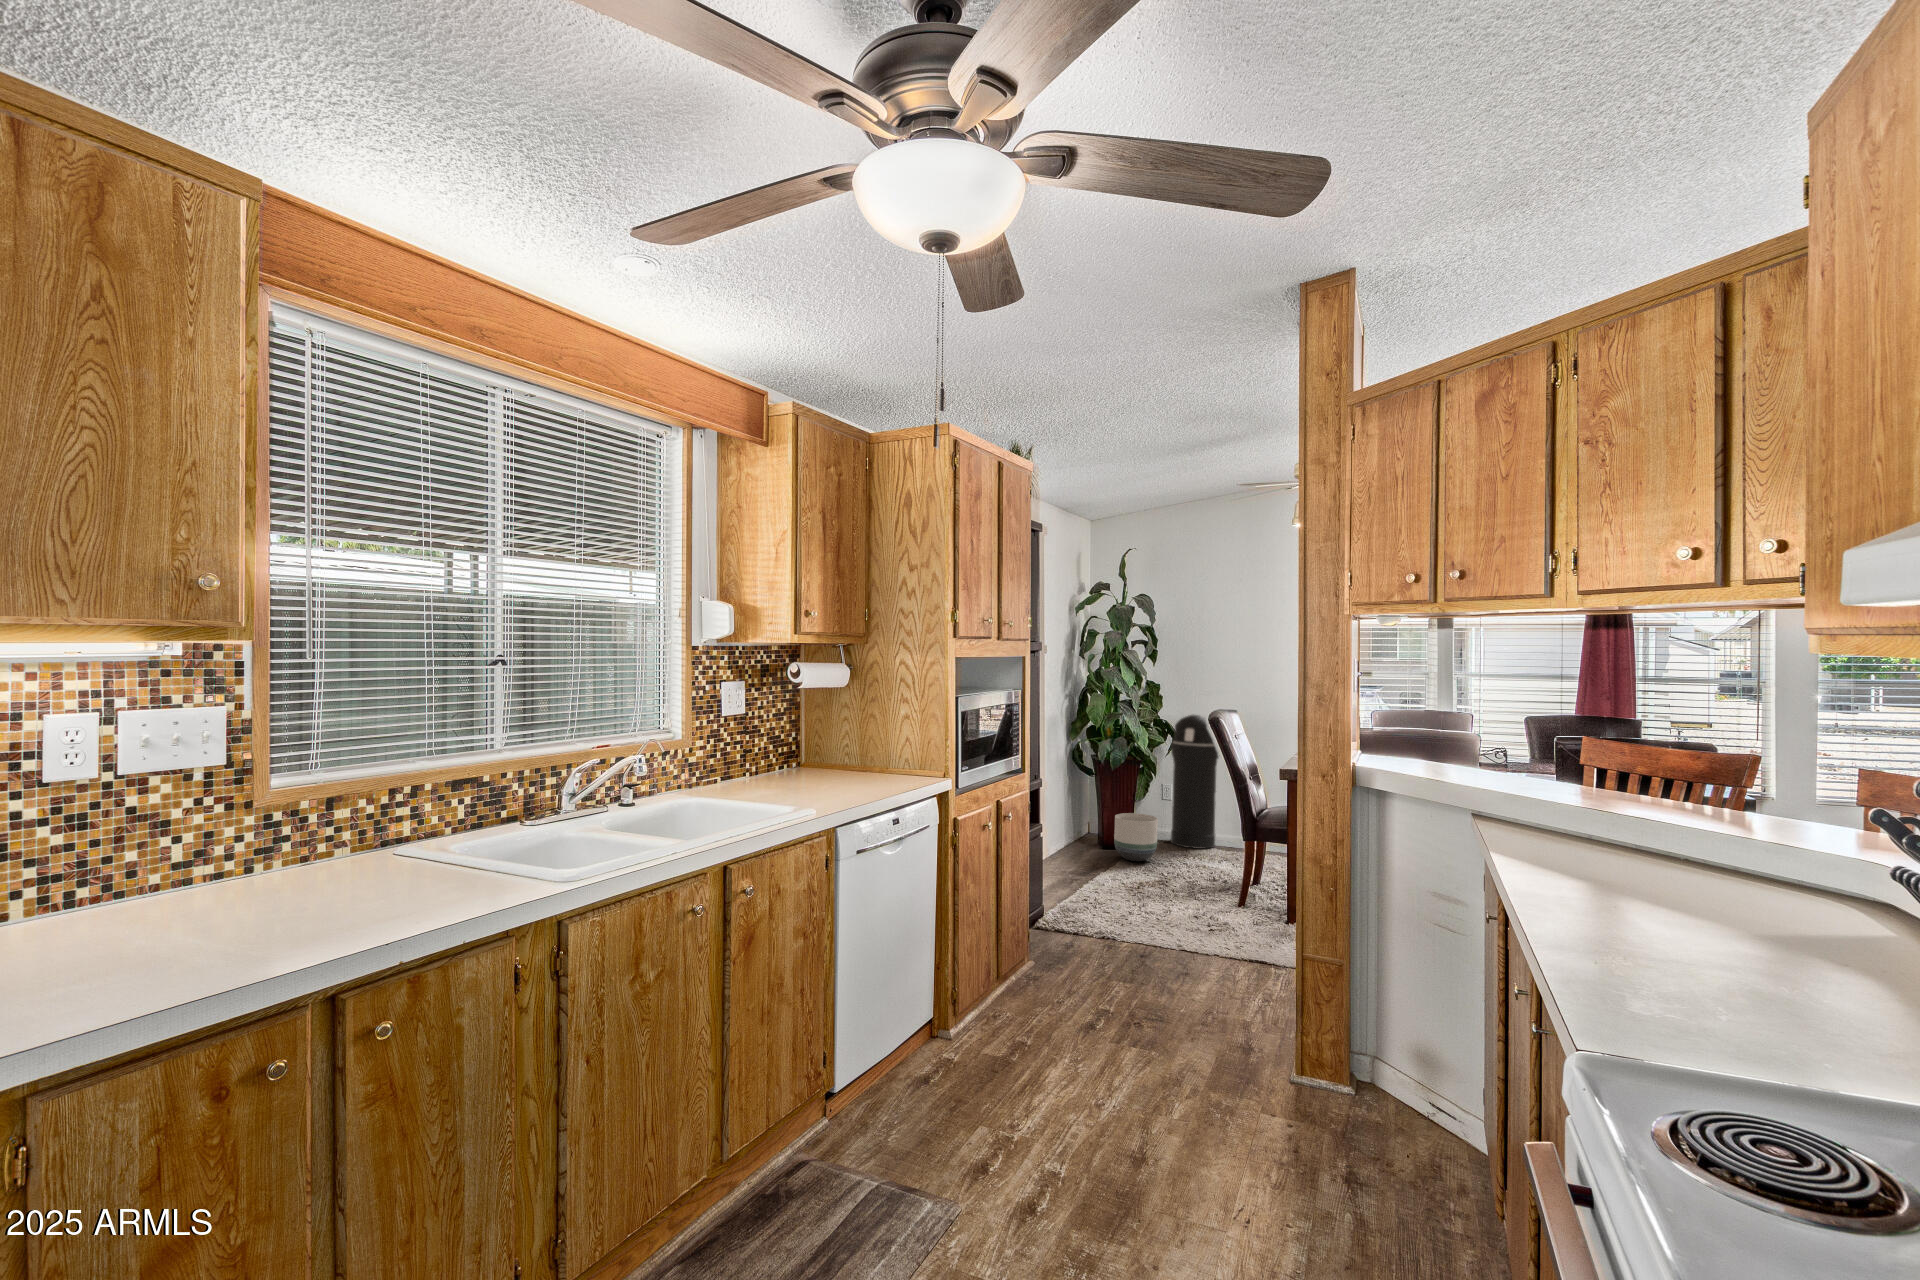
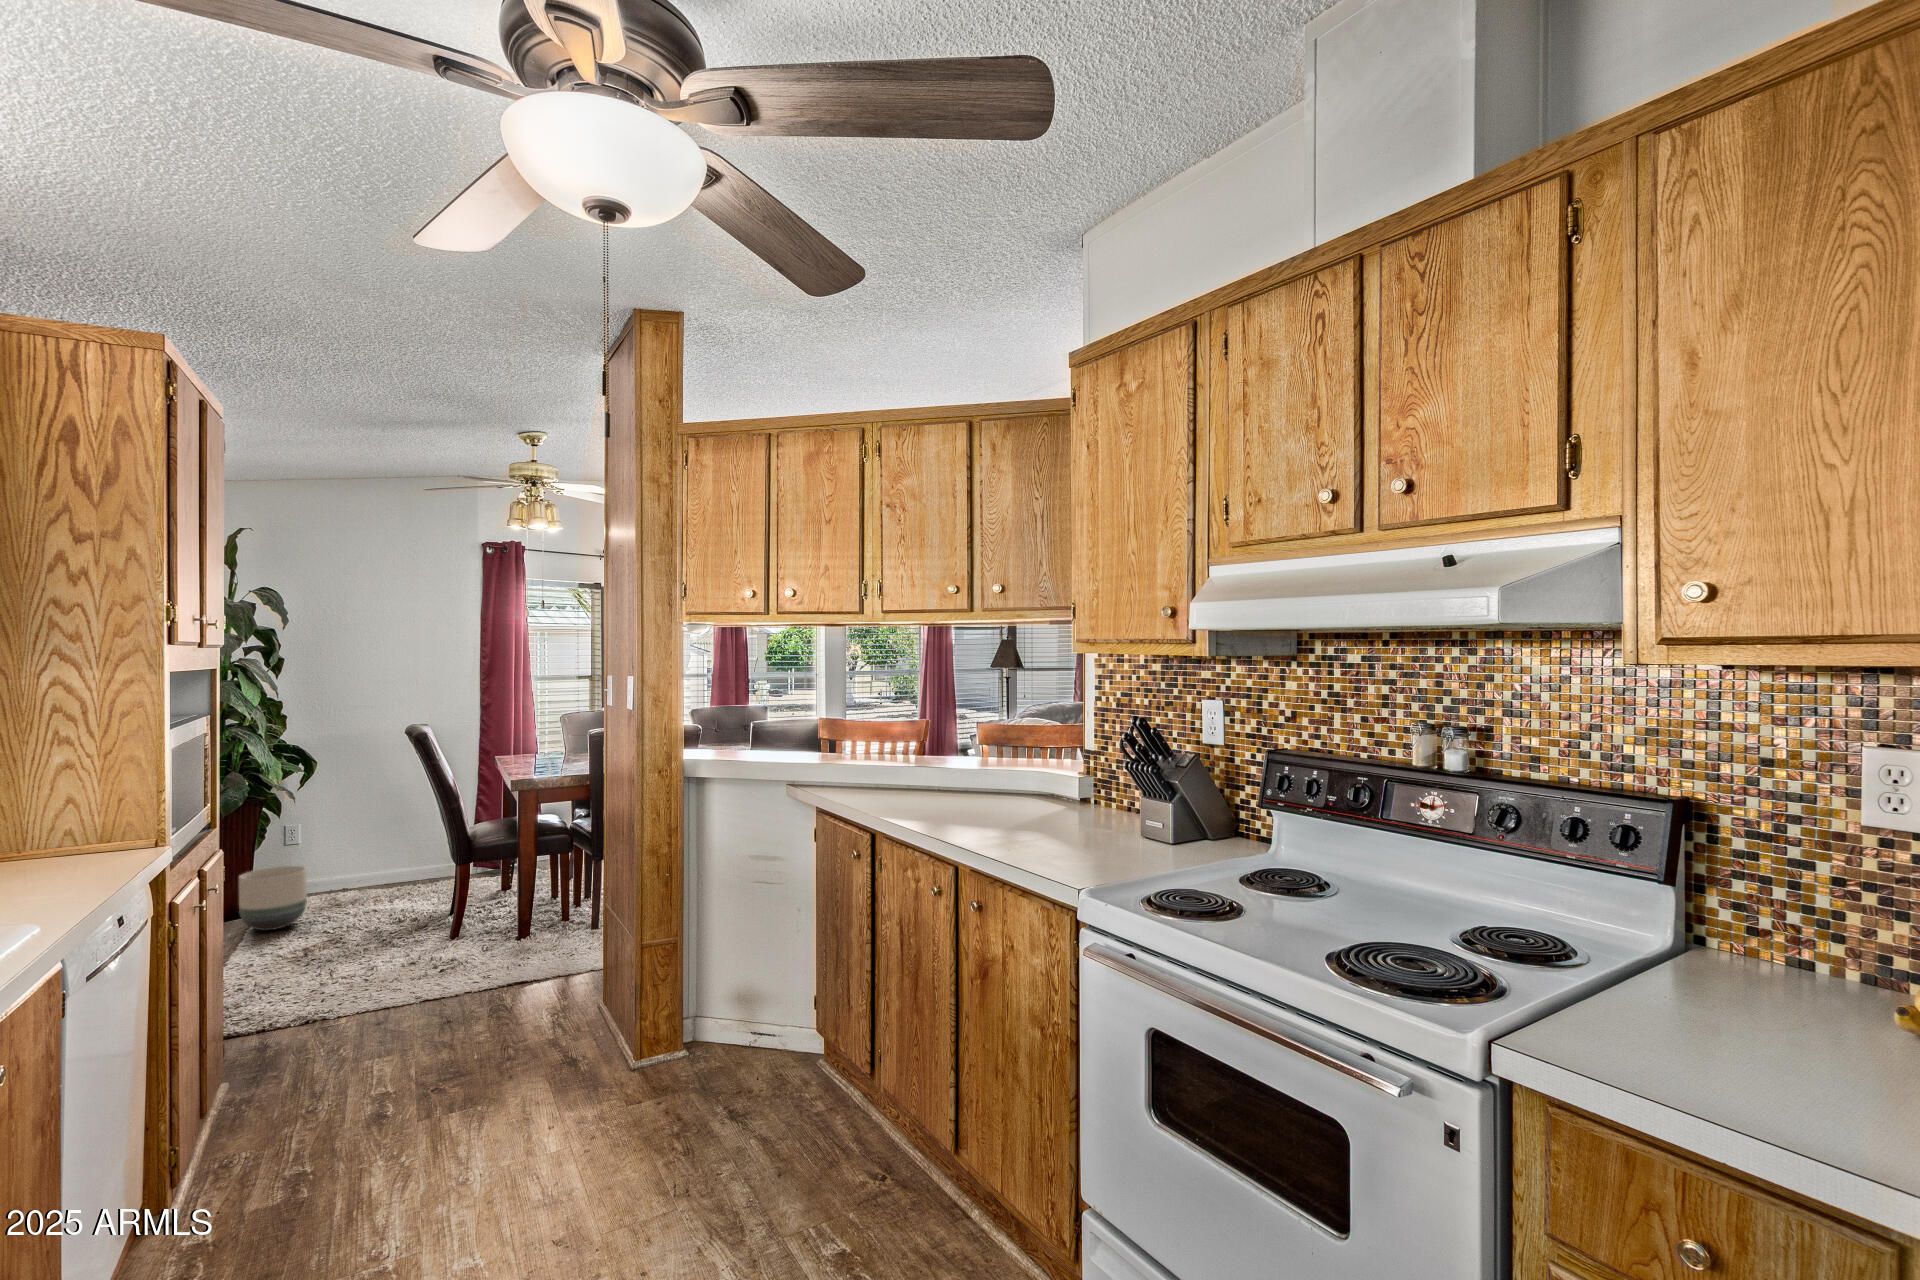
trash can: present [1171,715,1219,849] -> none [299,731,371,898]

